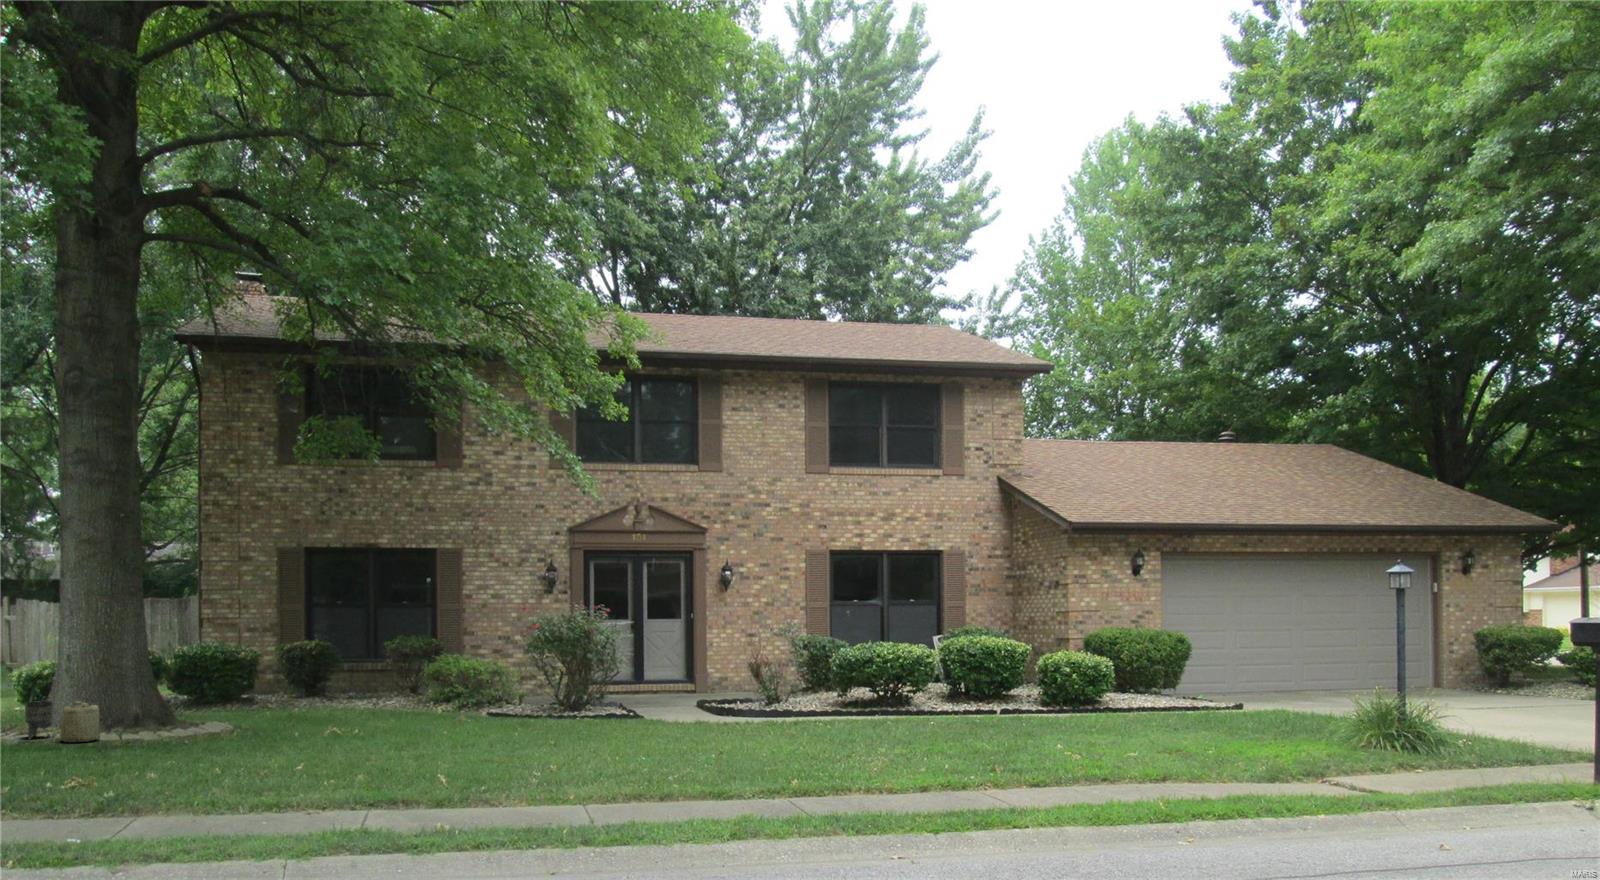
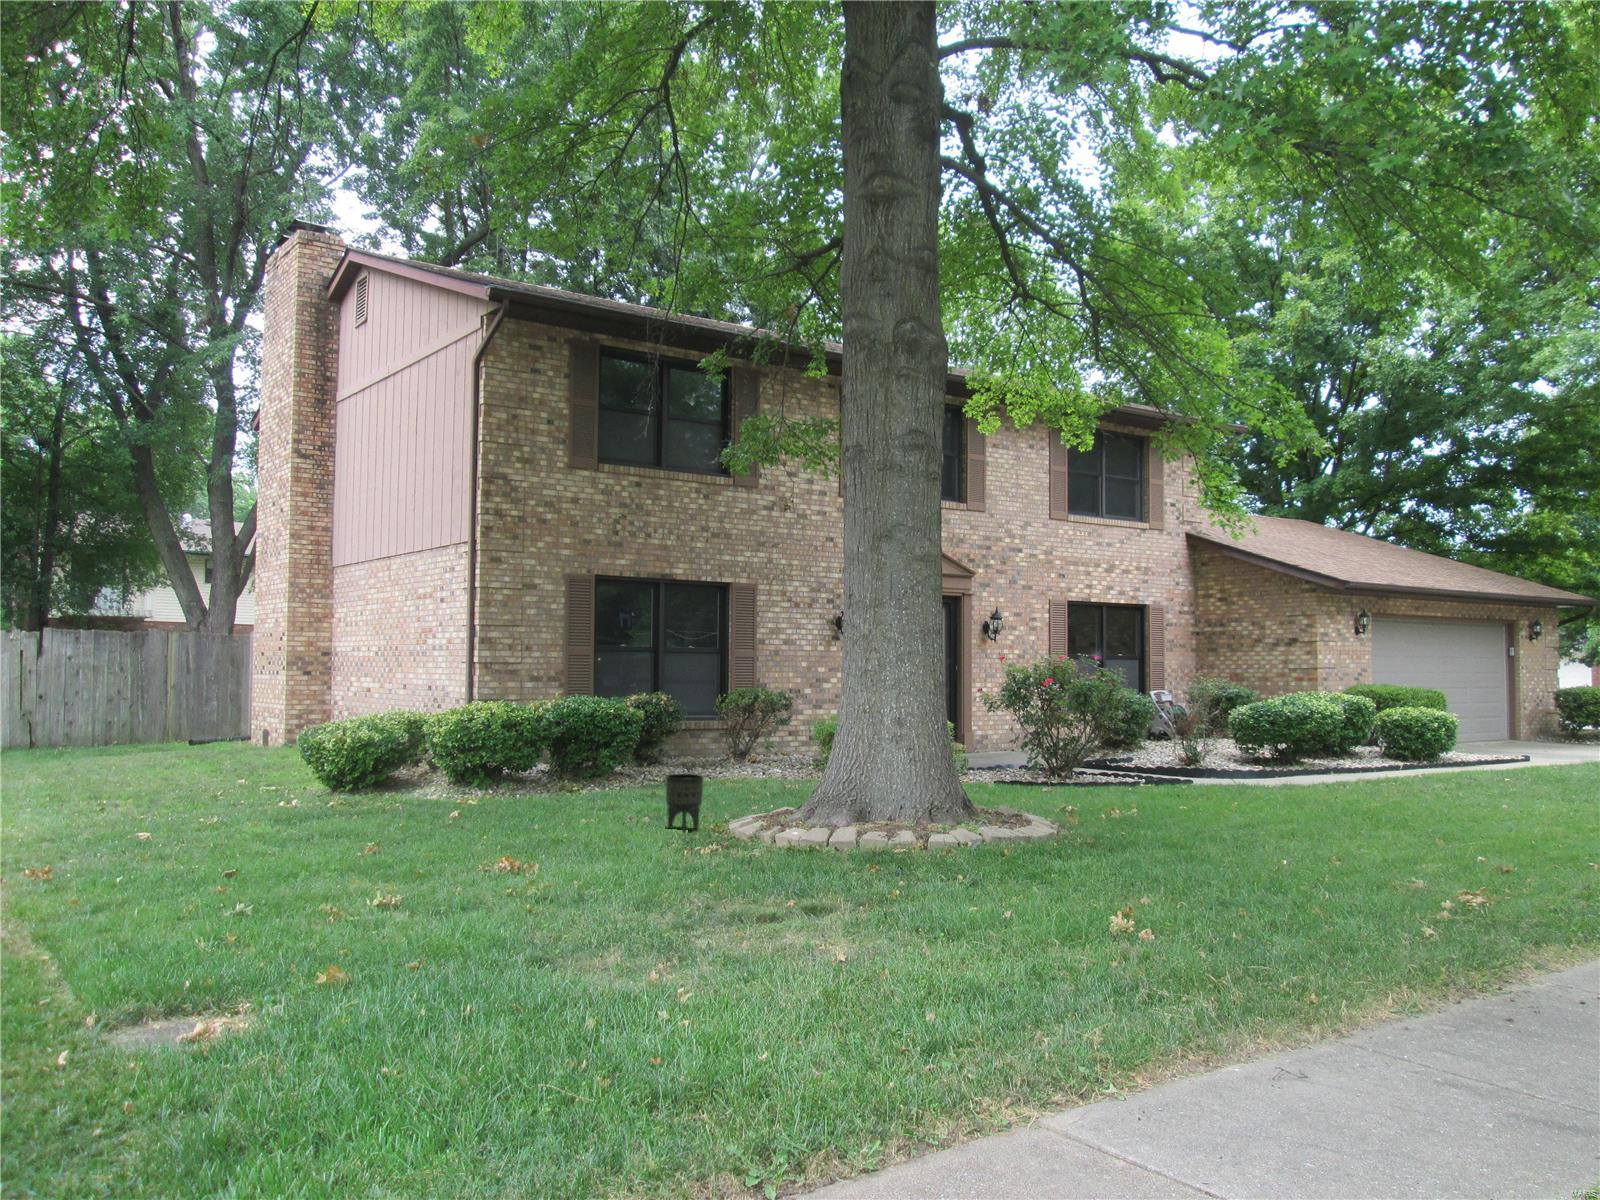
basket: present [60,701,100,742] -> none [742,772,793,834]

